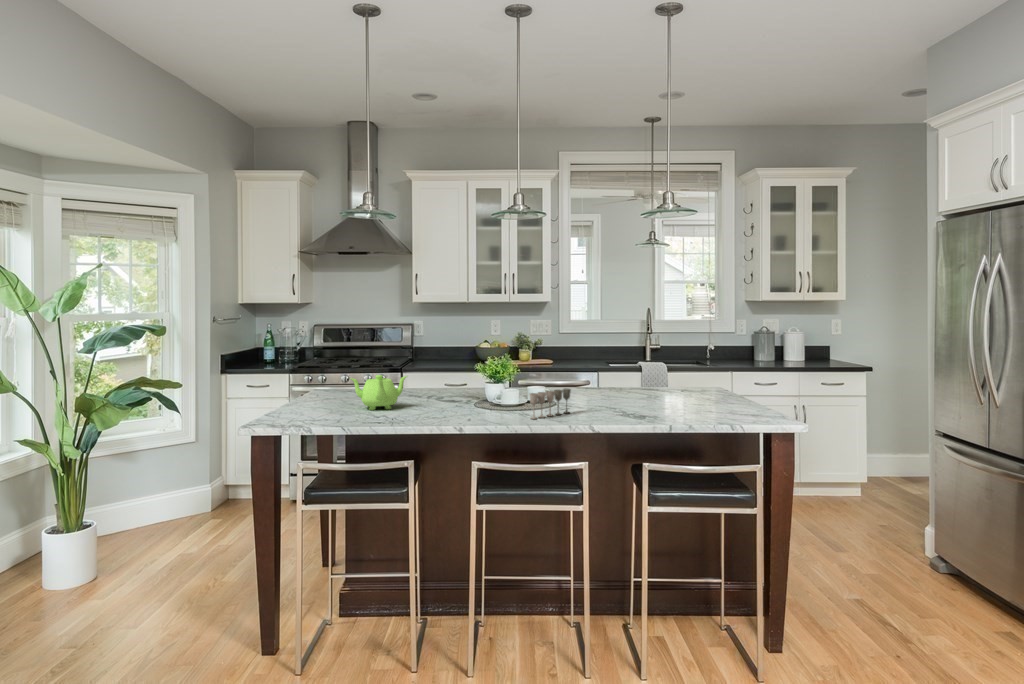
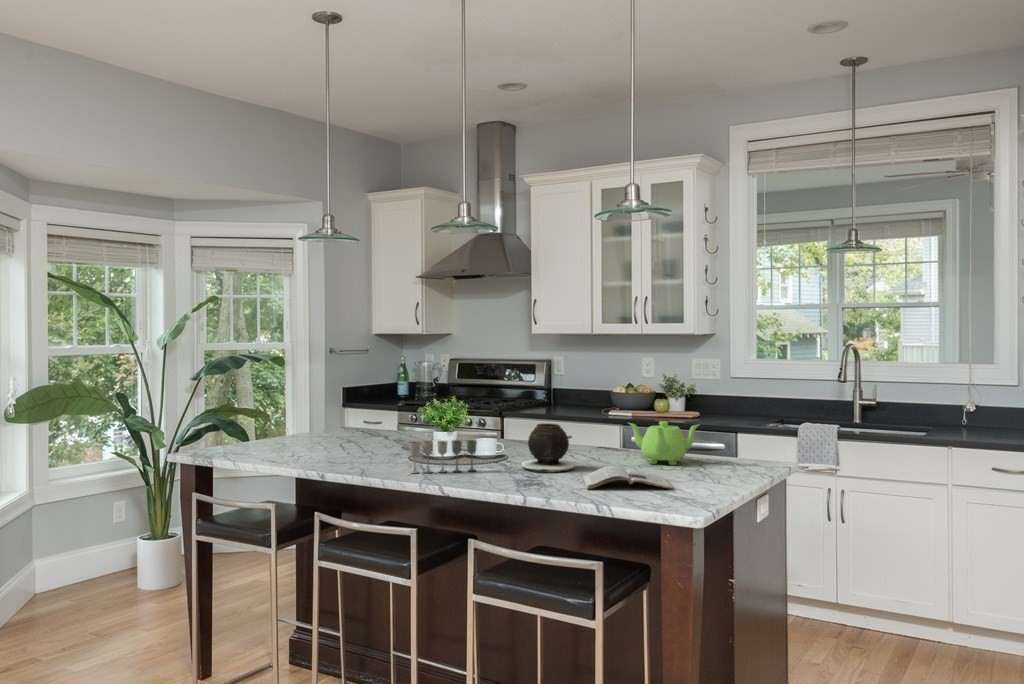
vase: none [585,372,626,409] -> present [521,423,575,472]
teapot: present [351,375,407,410] -> present [629,421,699,465]
magazine: none [653,399,728,417] -> present [583,466,673,489]

